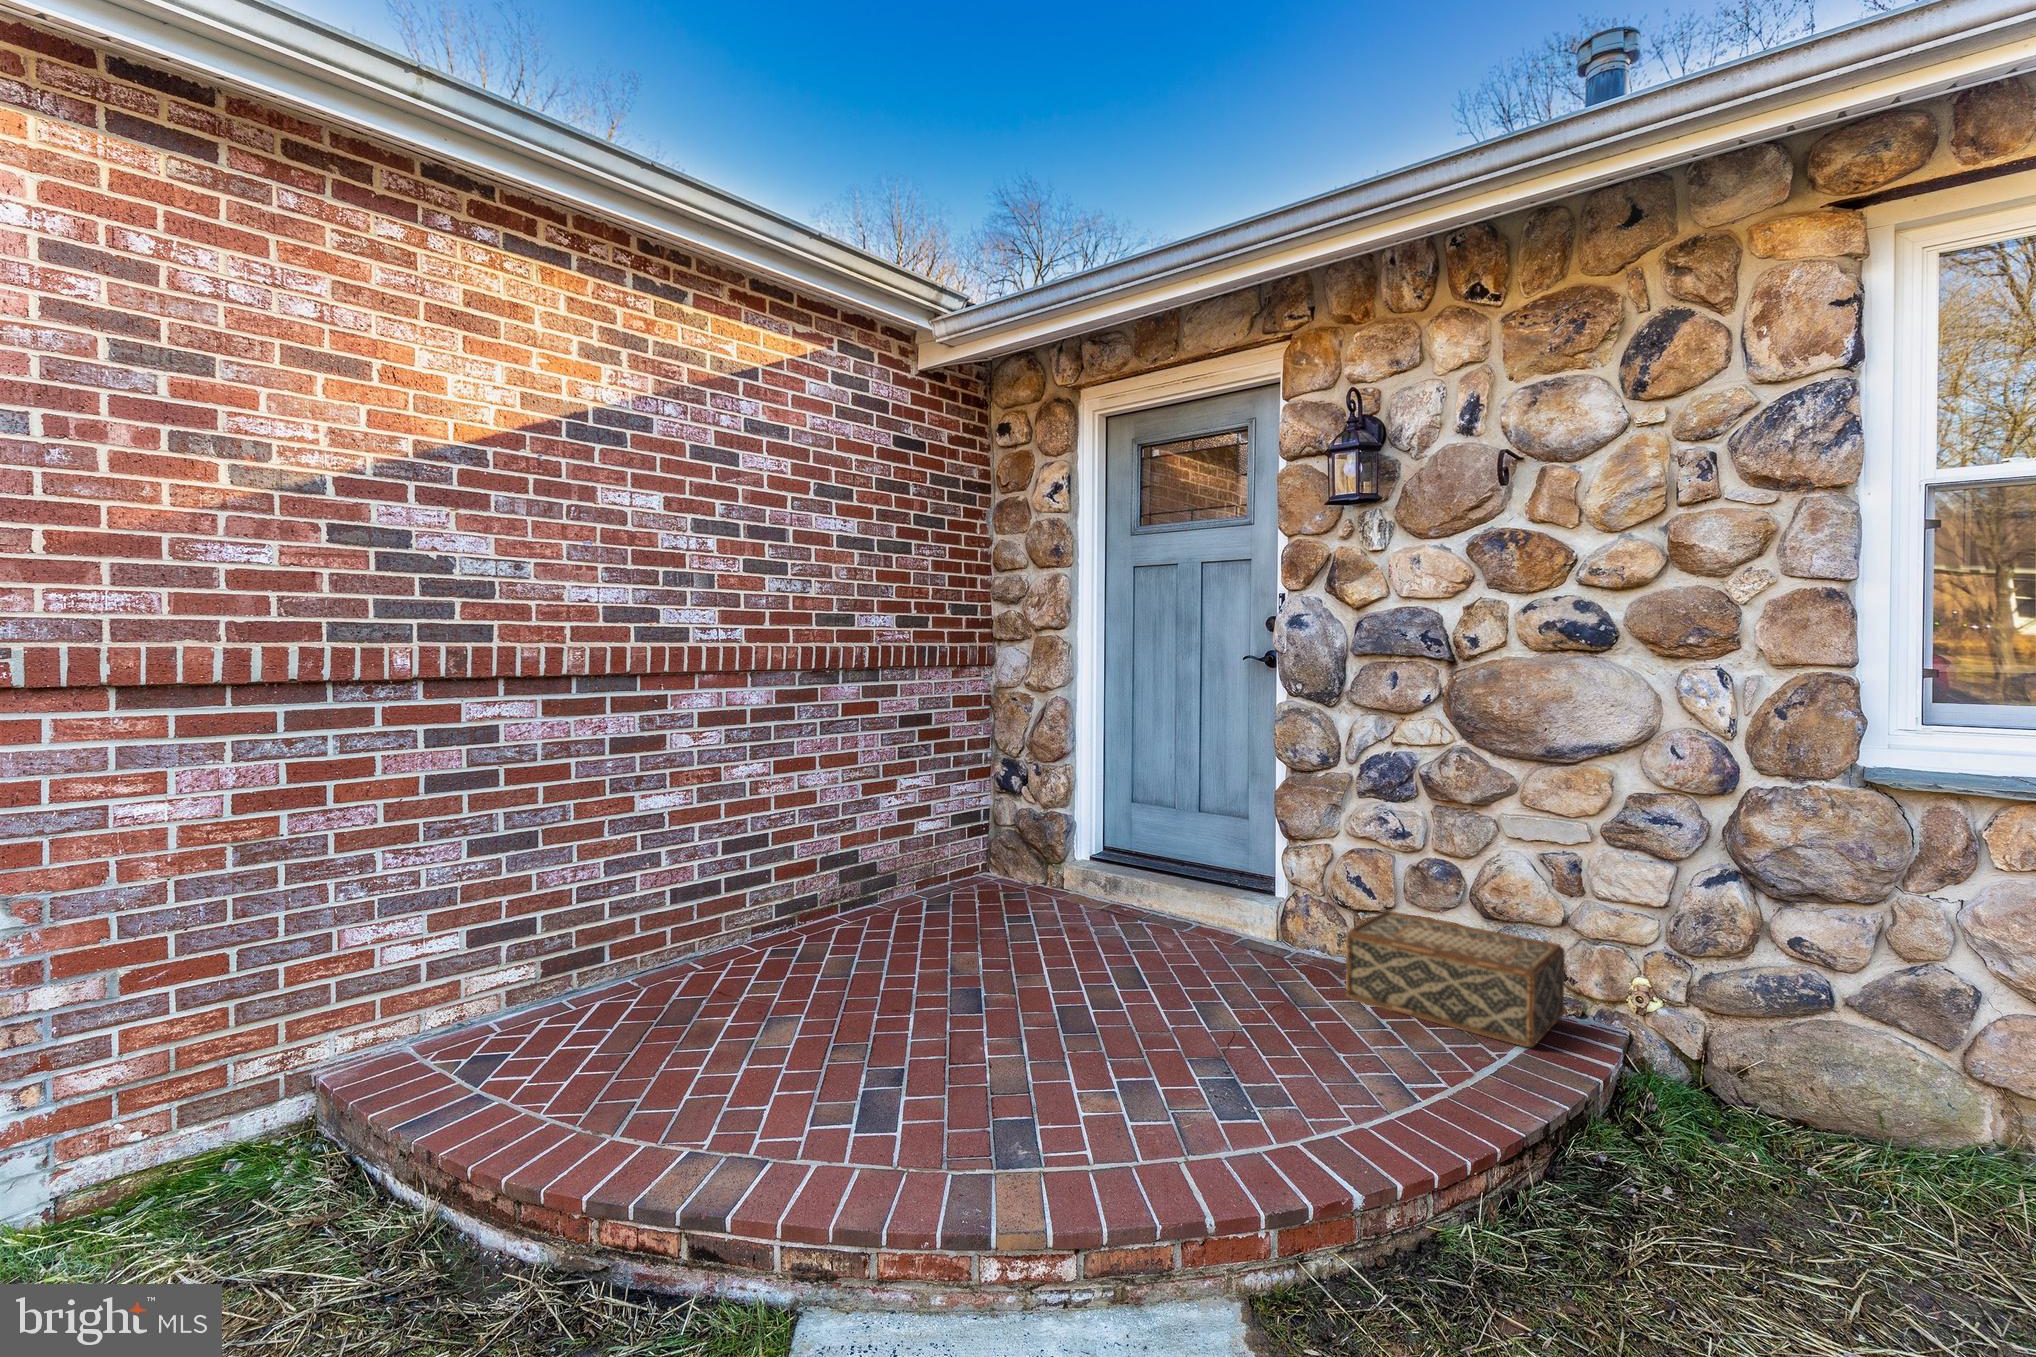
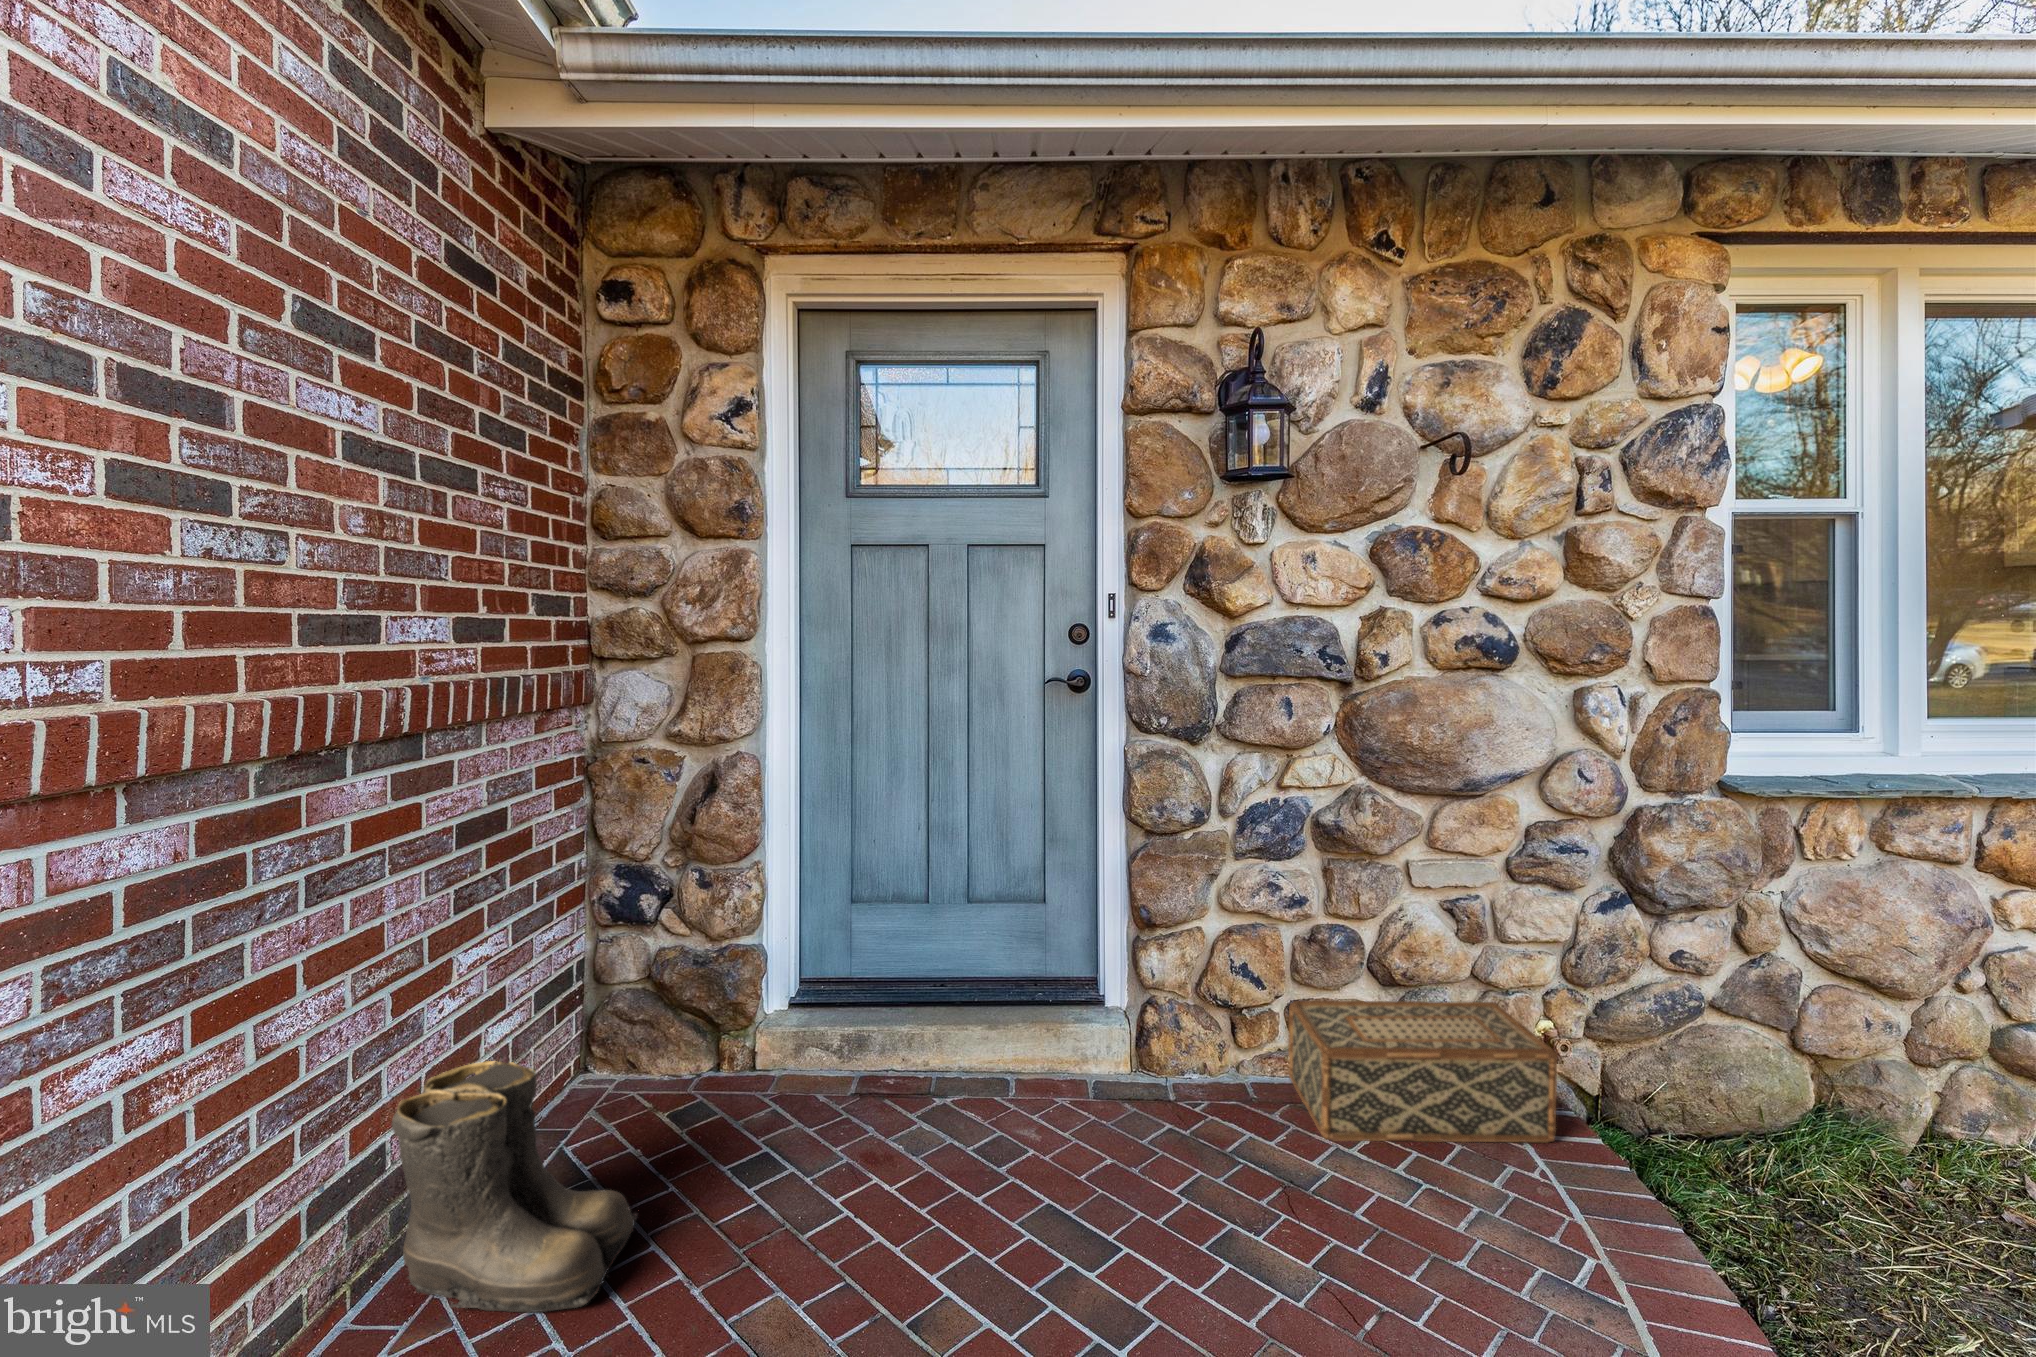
boots: none [844,828,943,936] -> present [392,1061,638,1312]

